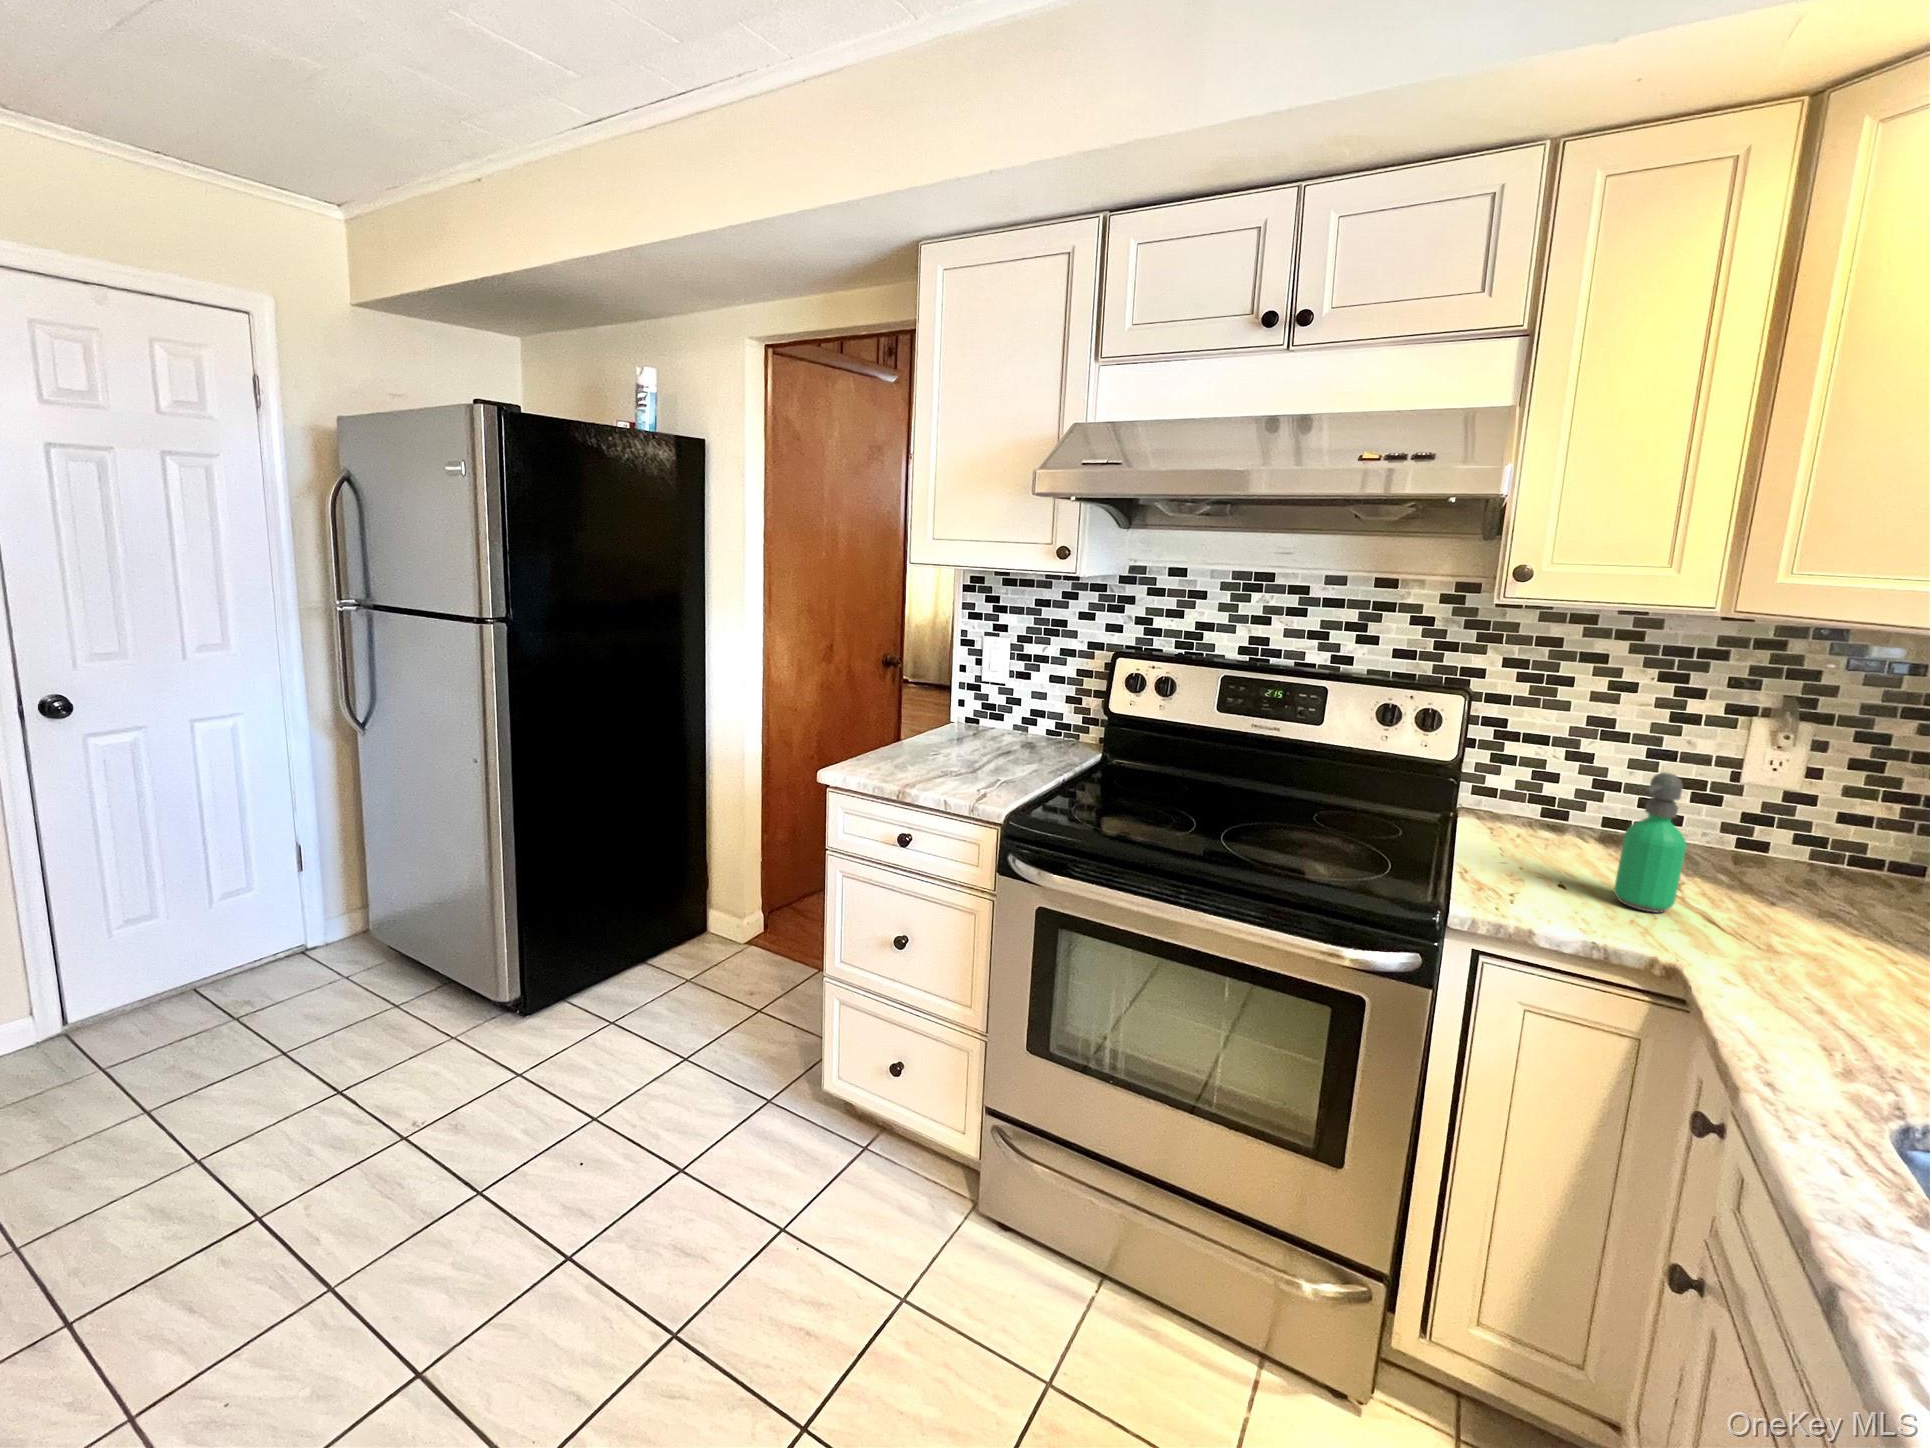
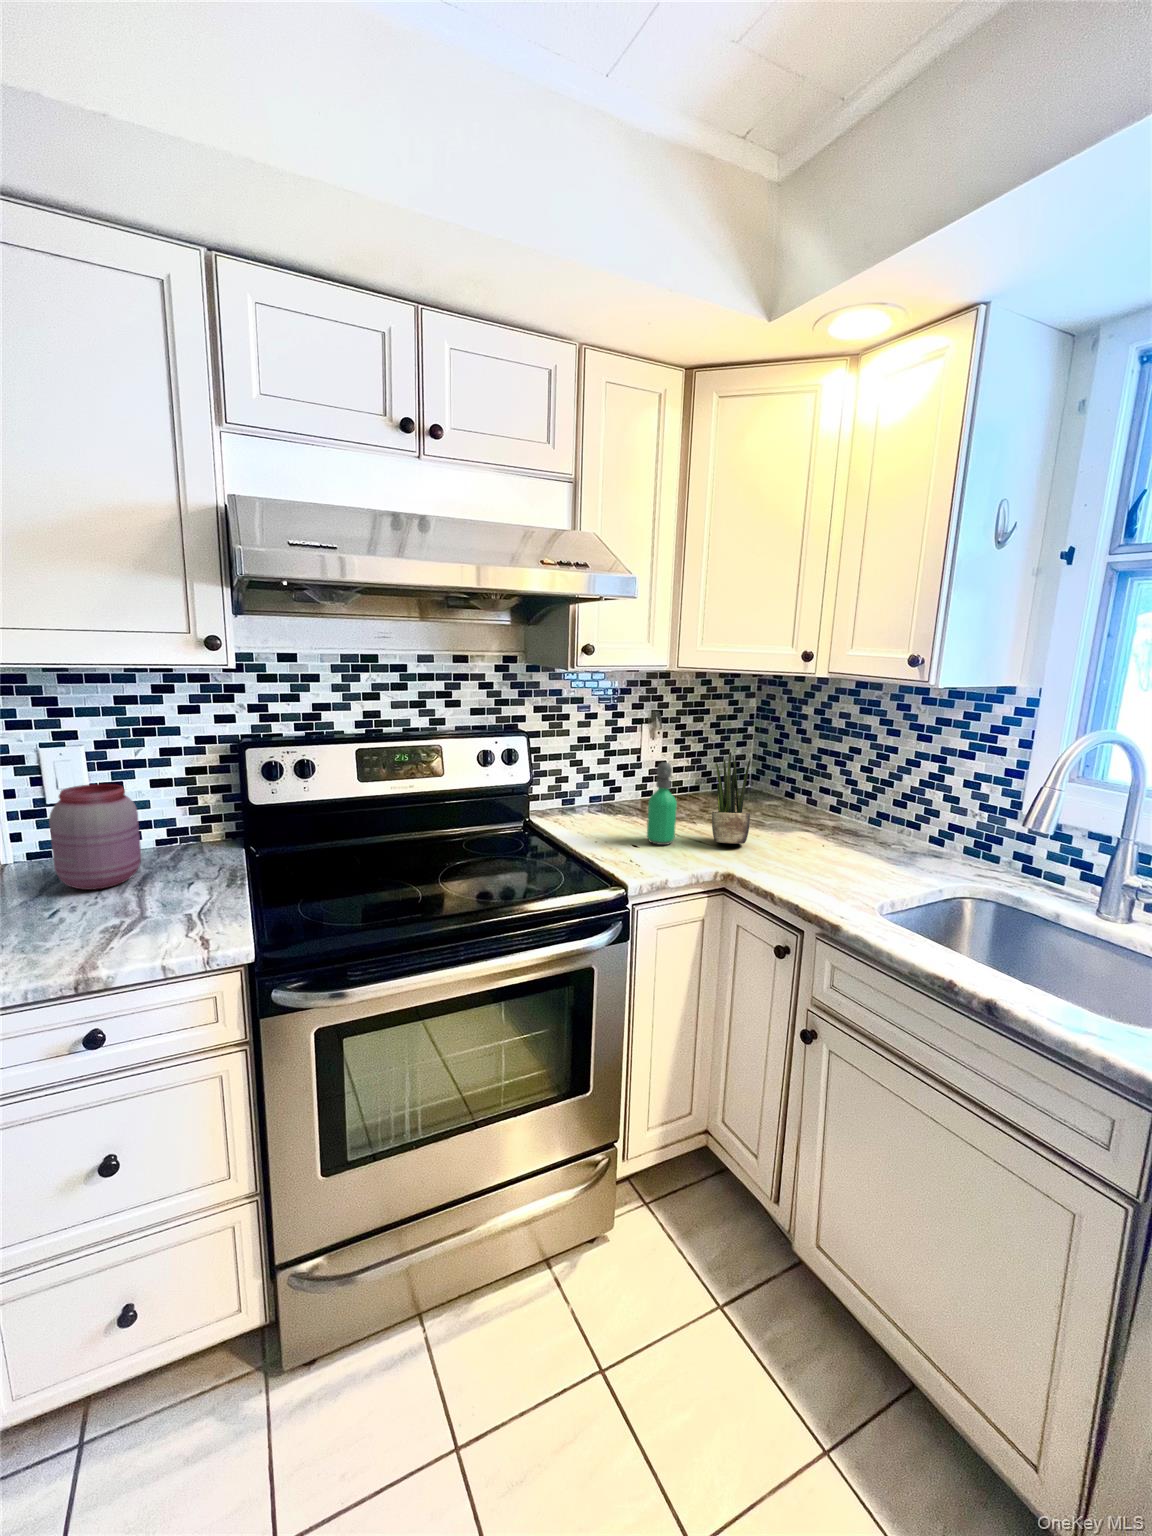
jar: none [955,667,1017,753] -> present [49,784,141,890]
potted plant: none [1755,782,1891,963] -> present [712,752,750,844]

